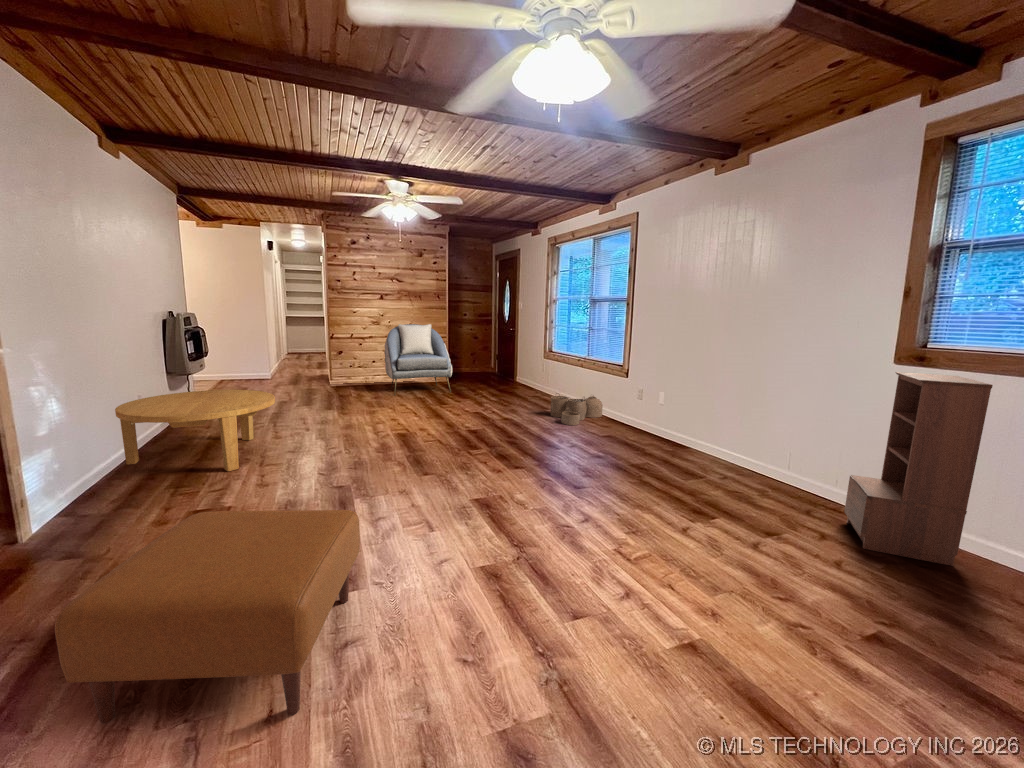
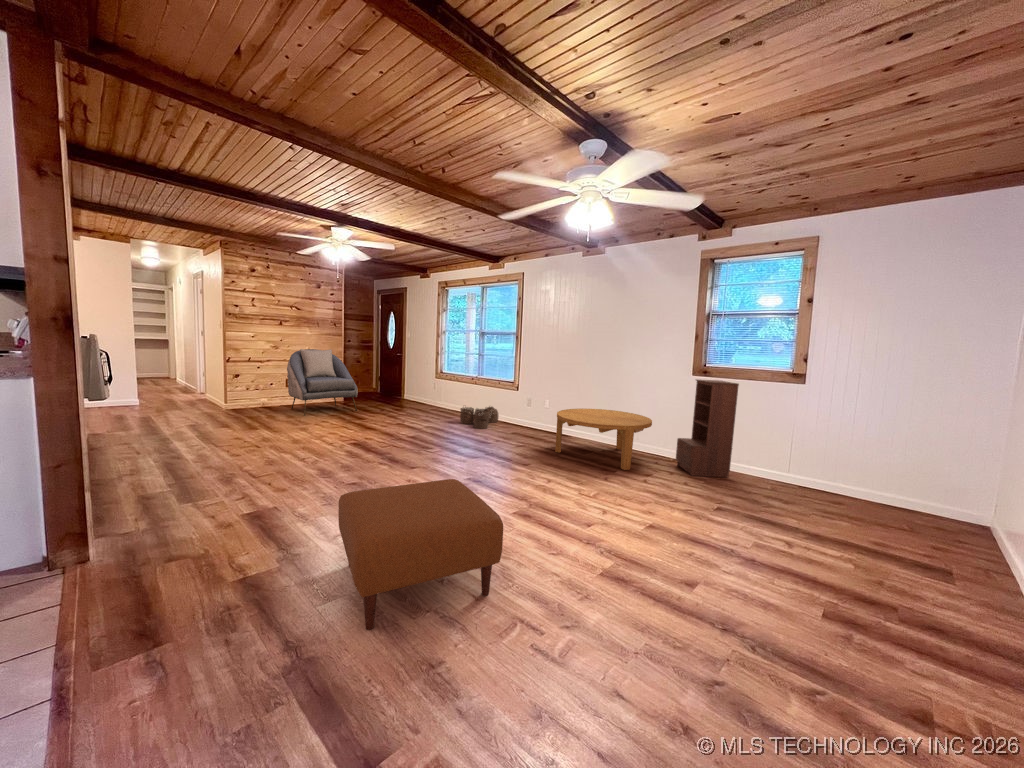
coffee table: present [115,390,275,471] -> present [555,408,652,470]

